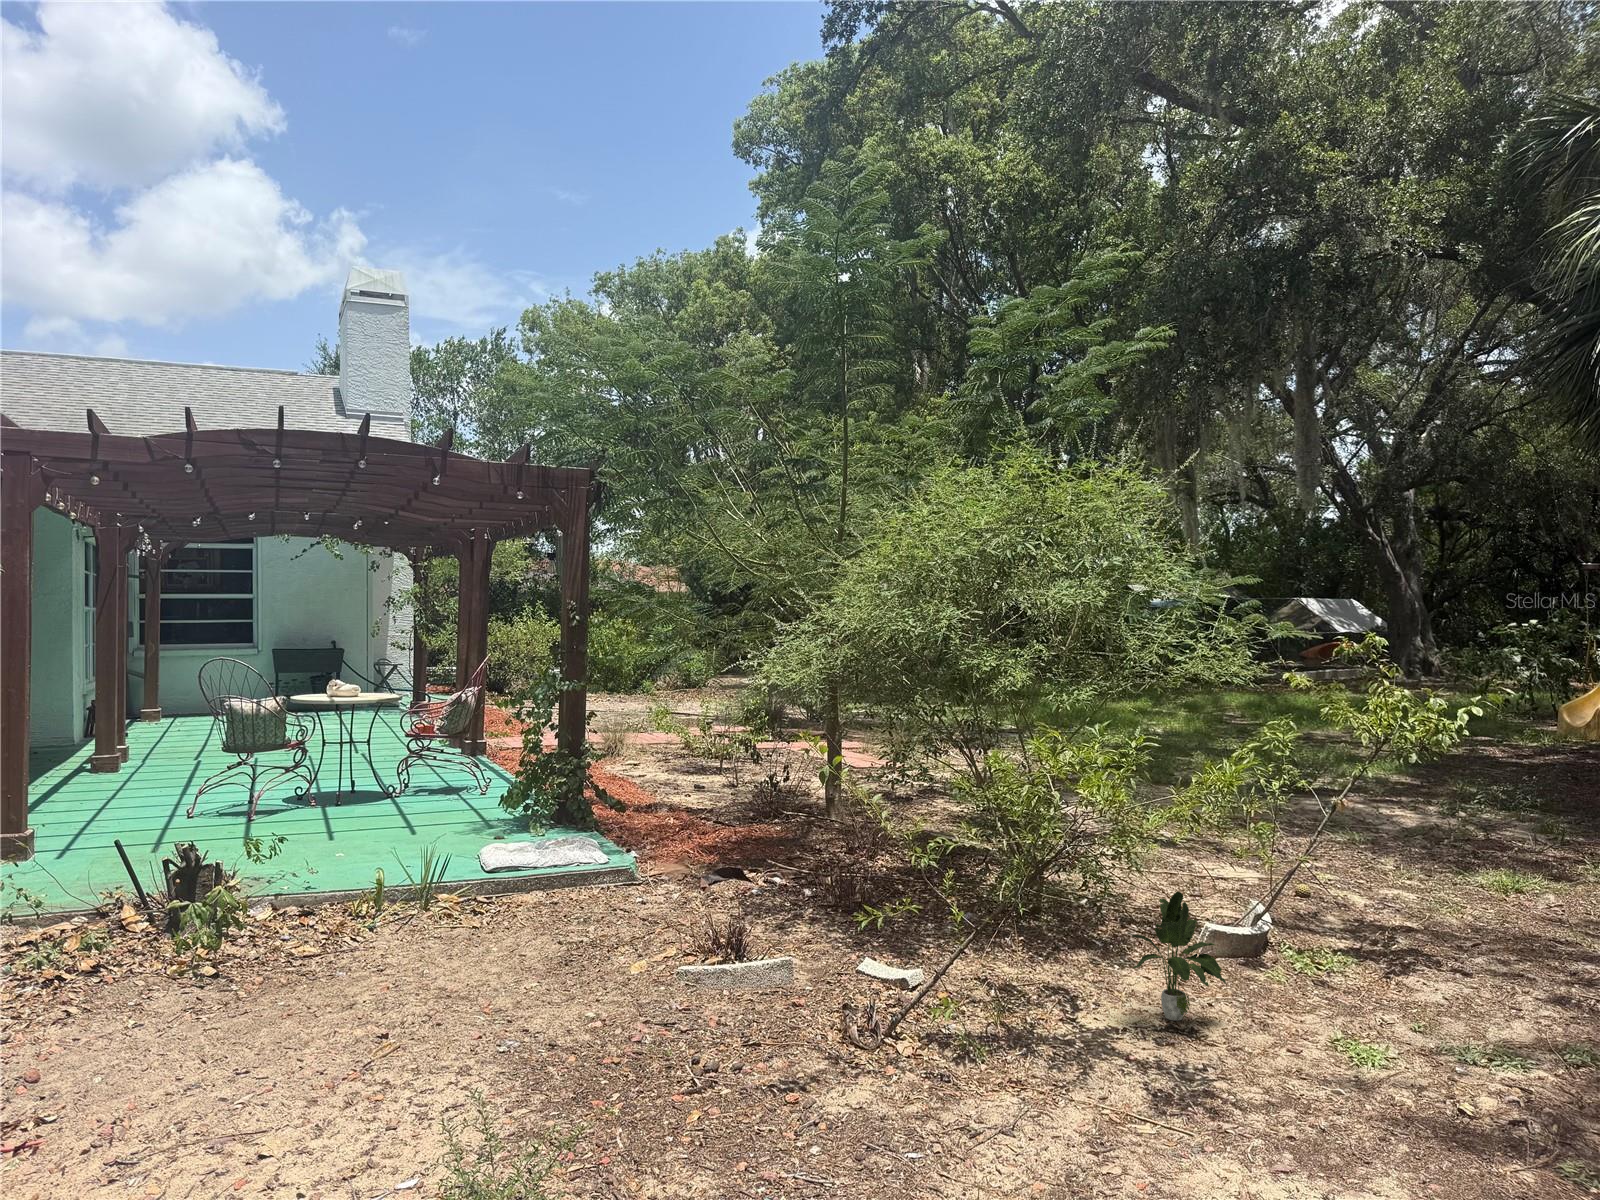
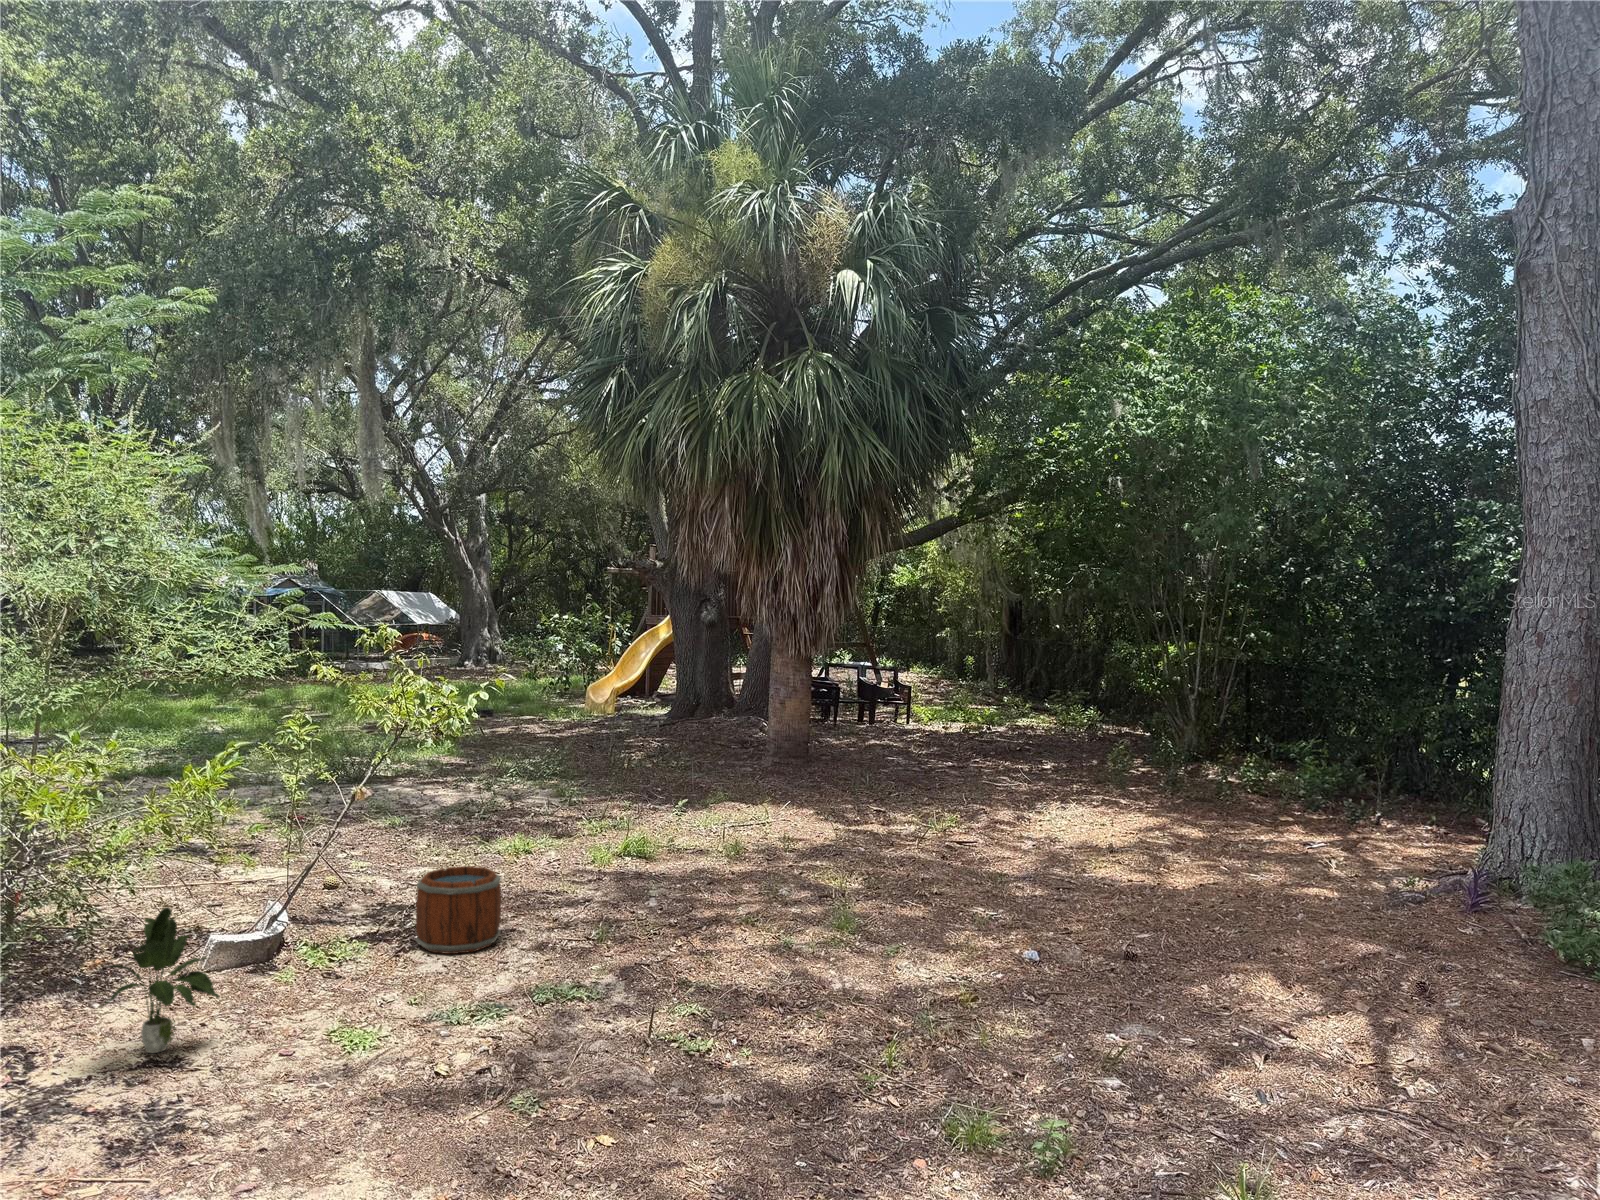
bucket: none [1404,893,1505,989] -> present [416,866,501,954]

